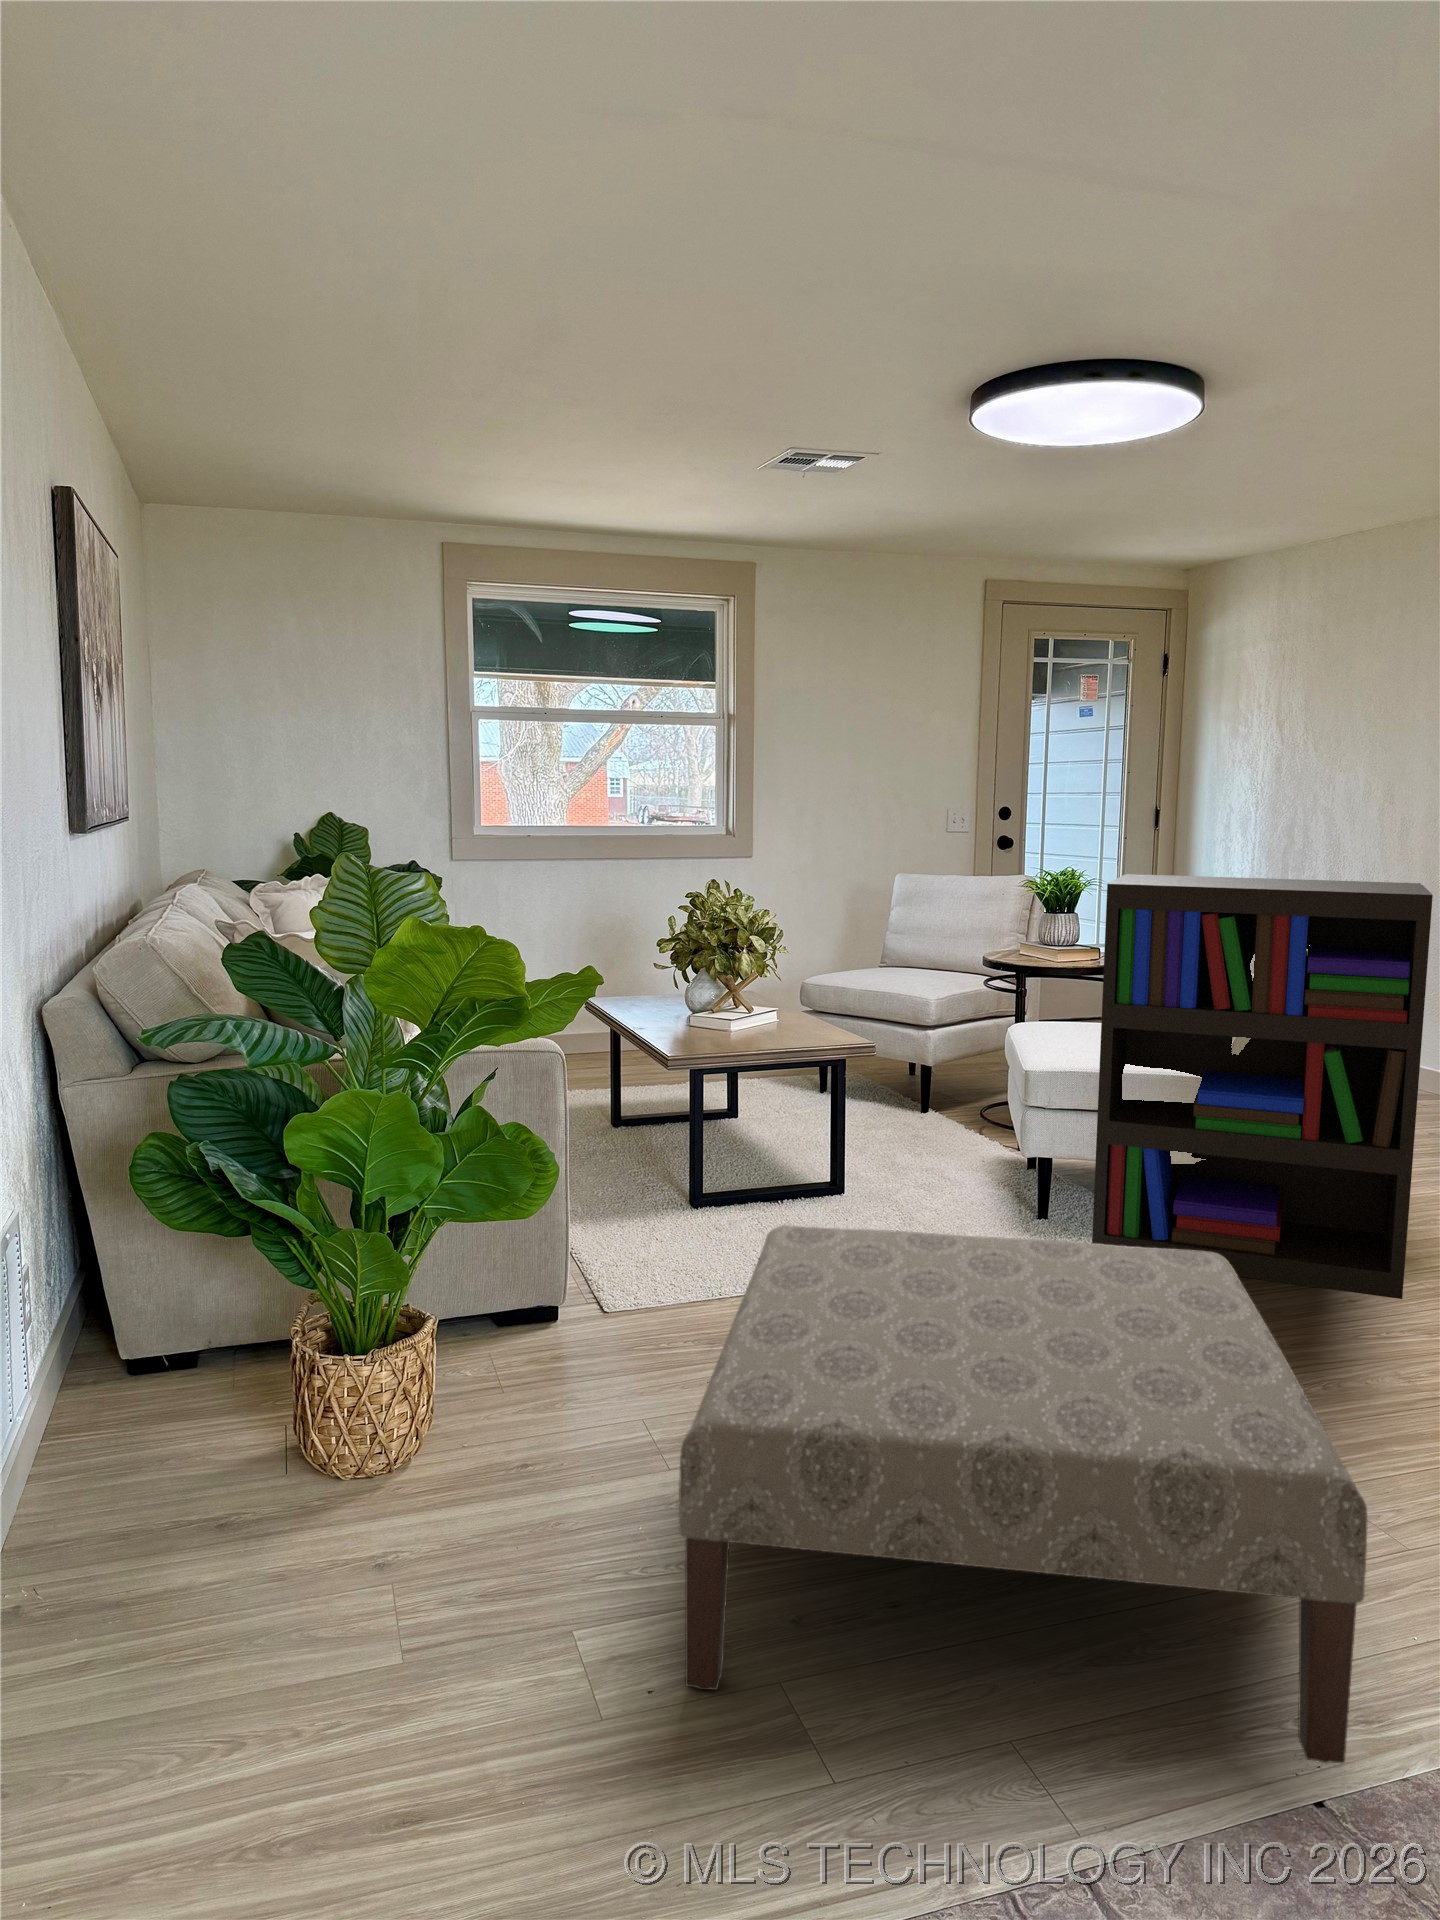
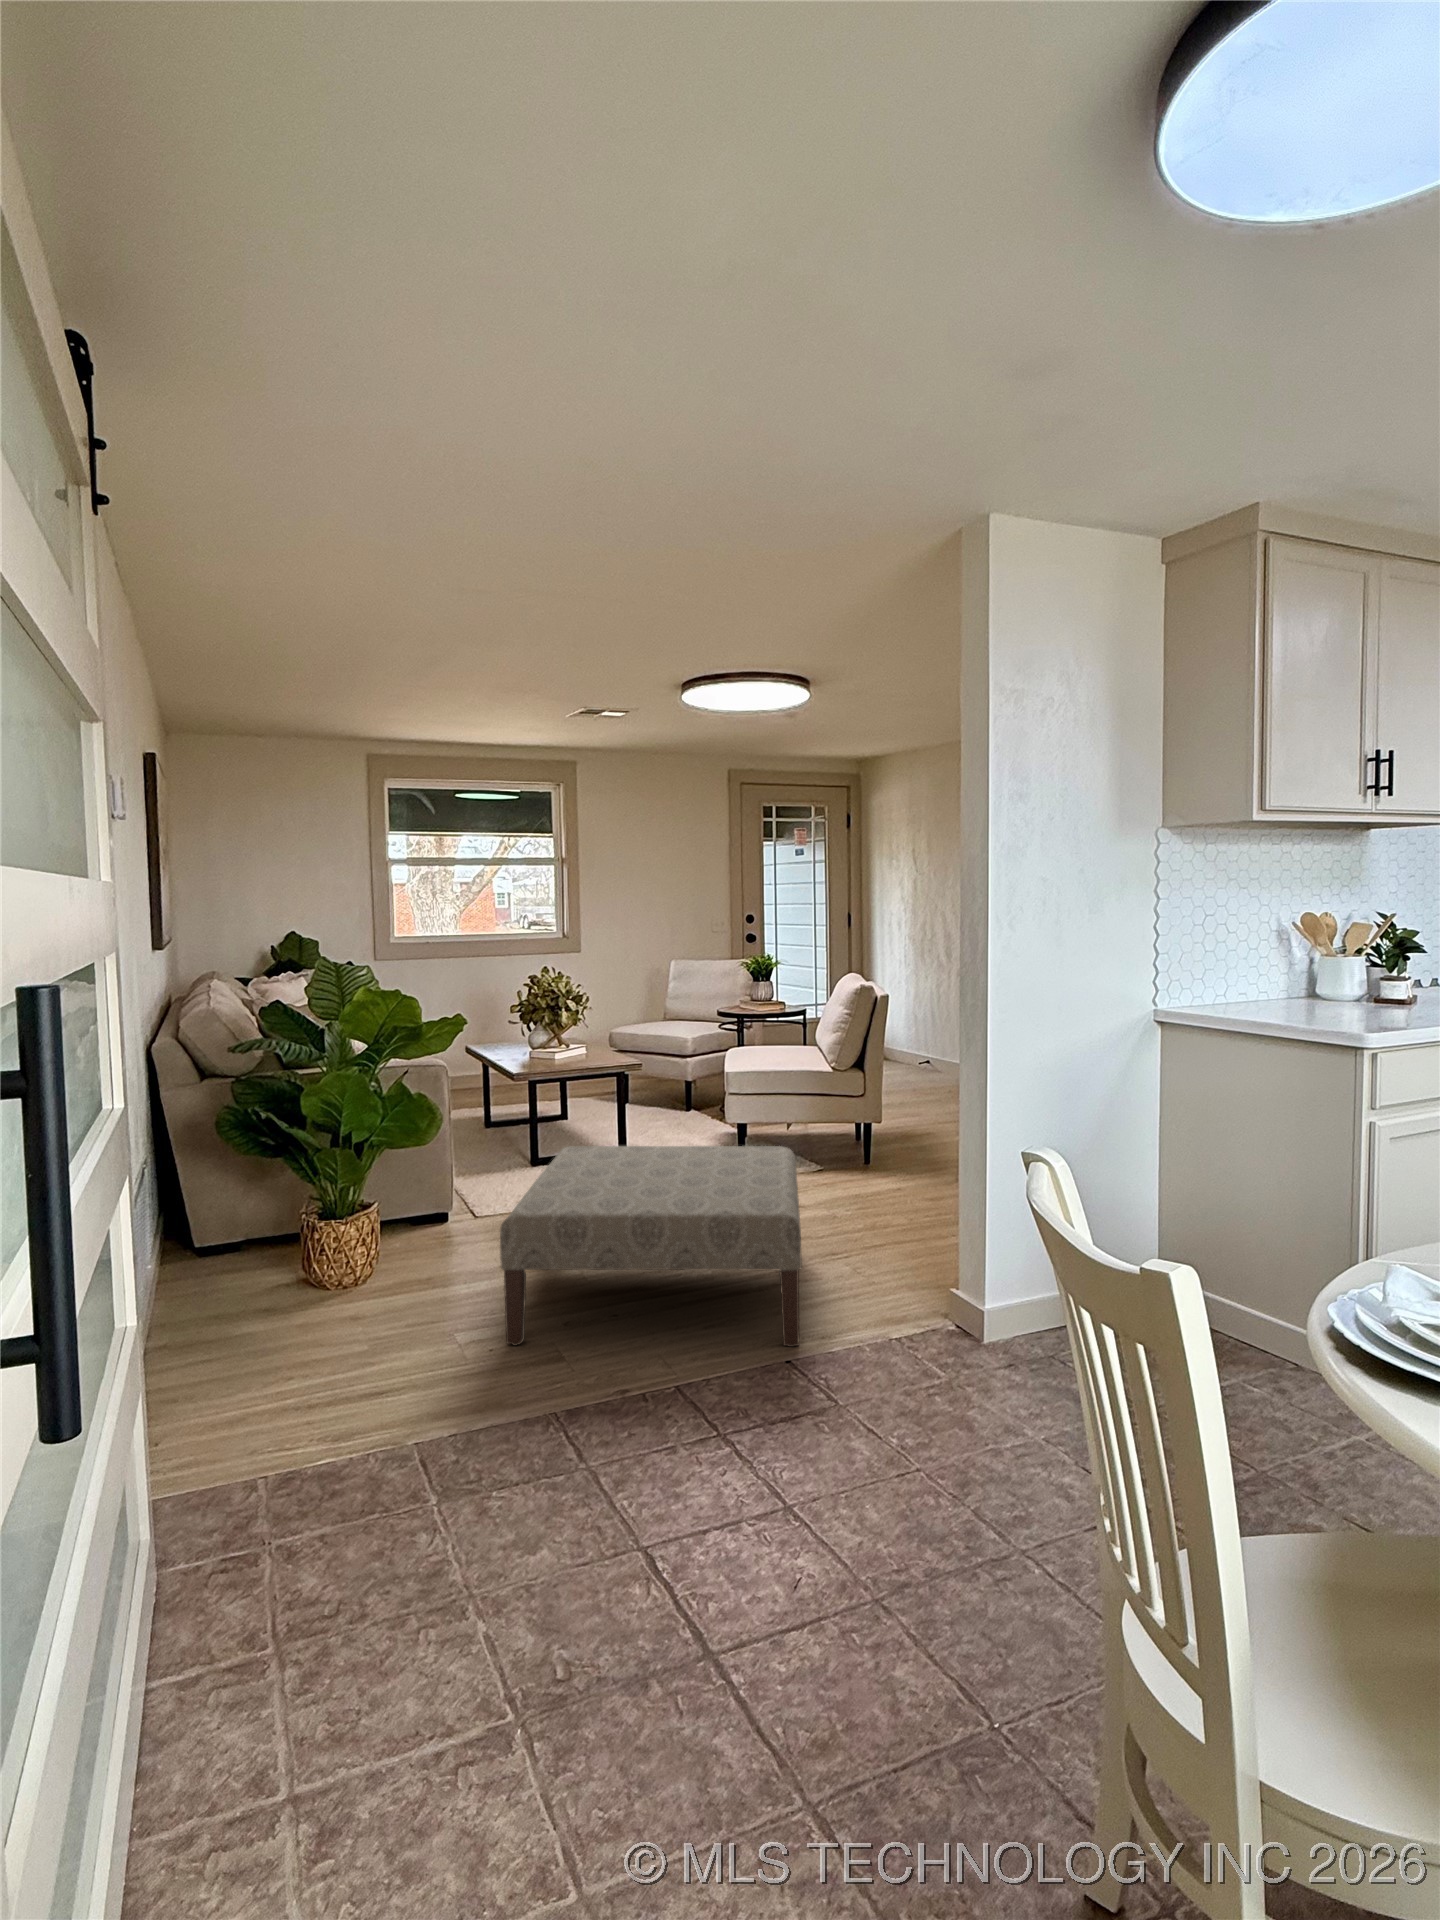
bookshelf: present [1092,874,1433,1299] -> none [759,957,932,1186]

